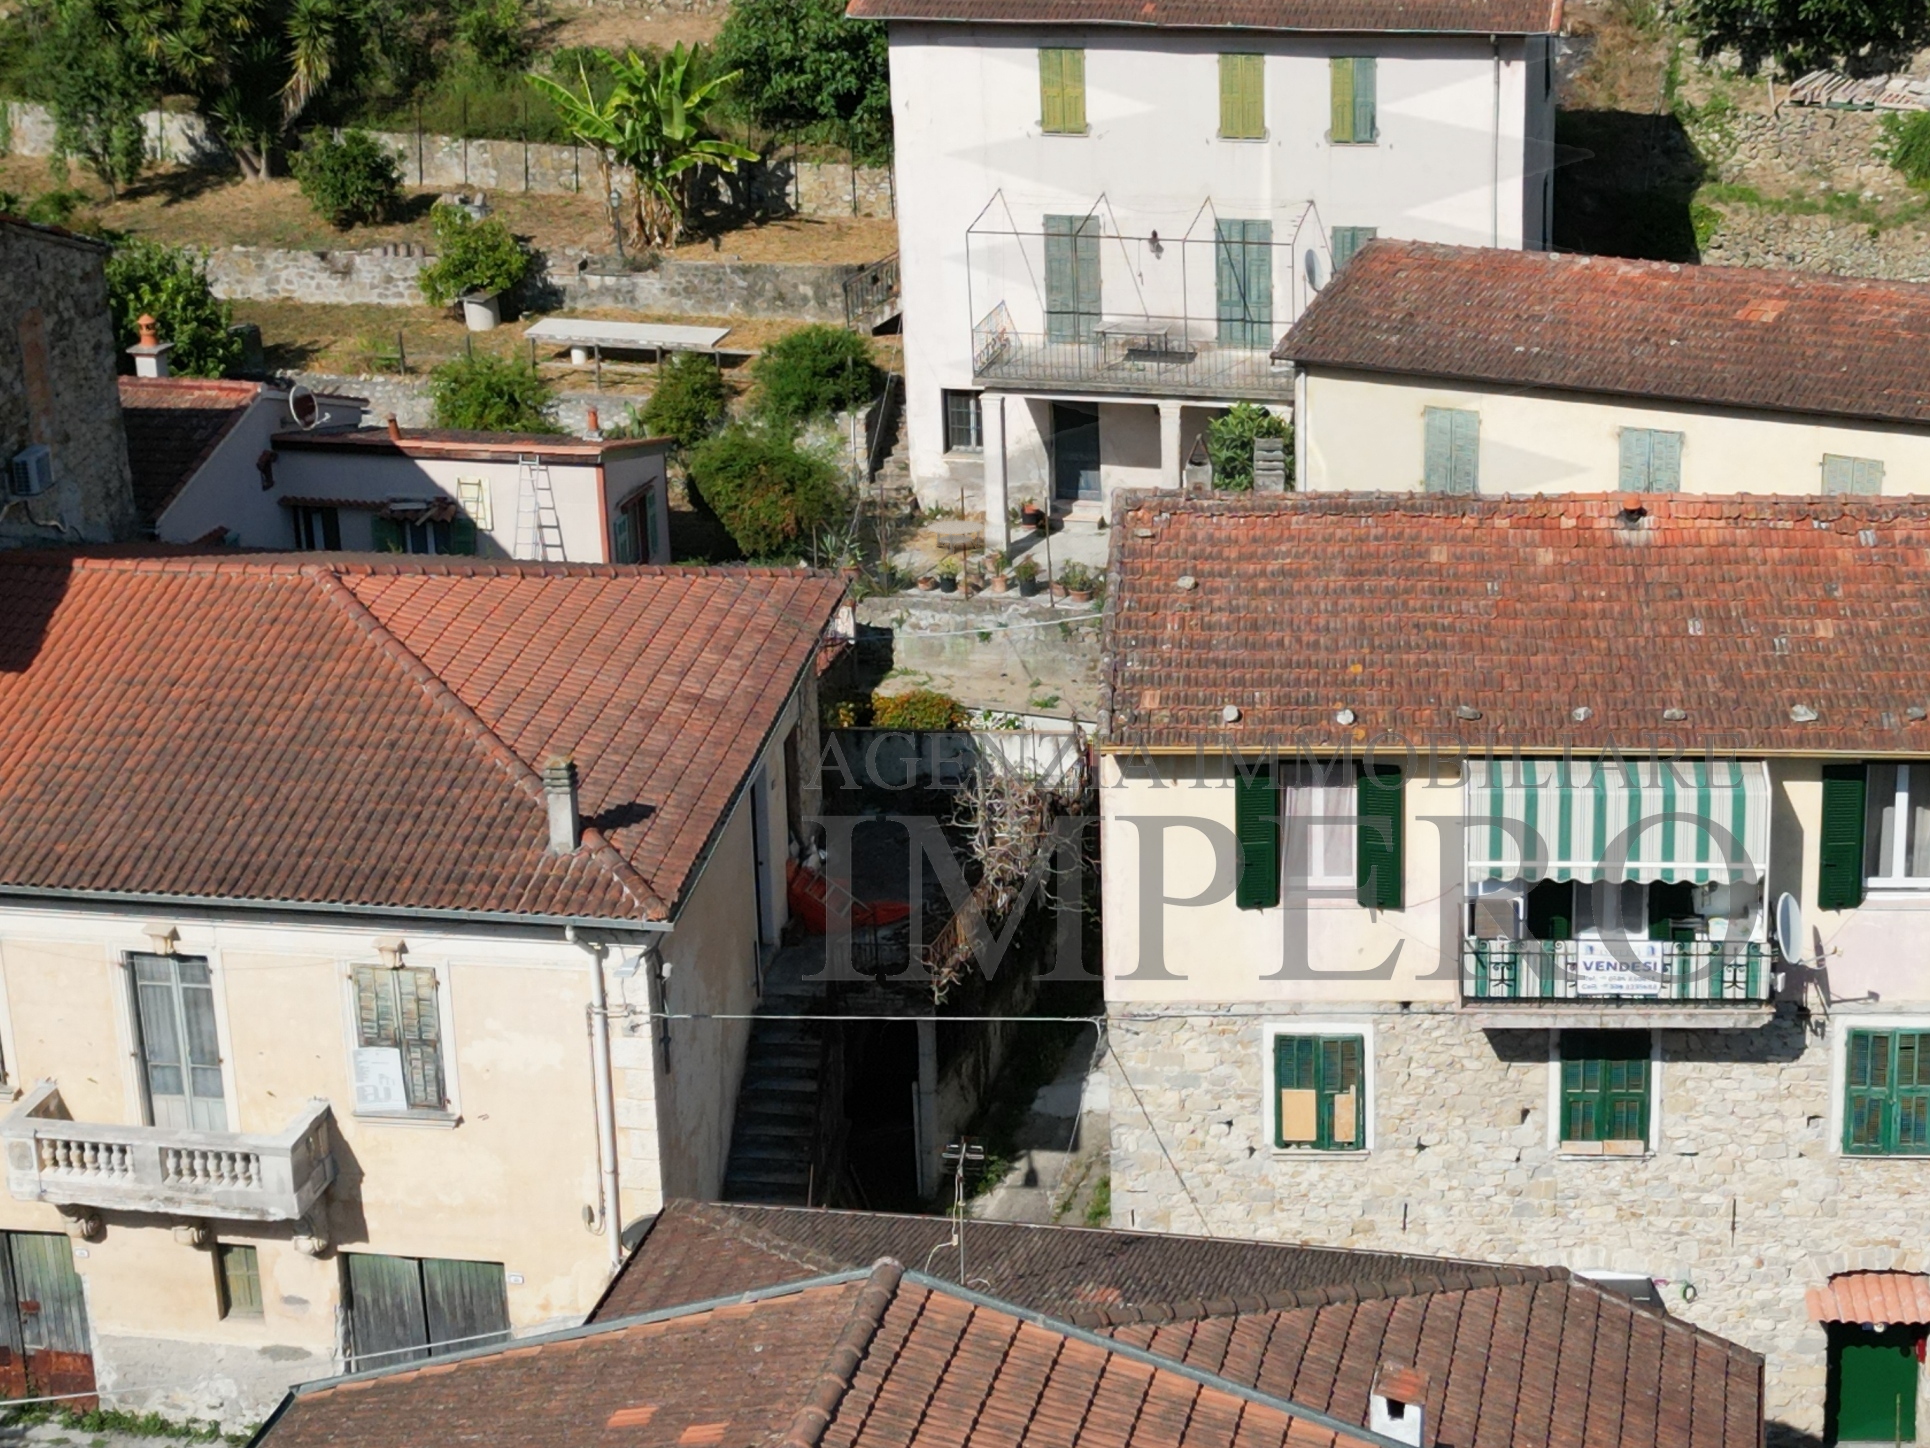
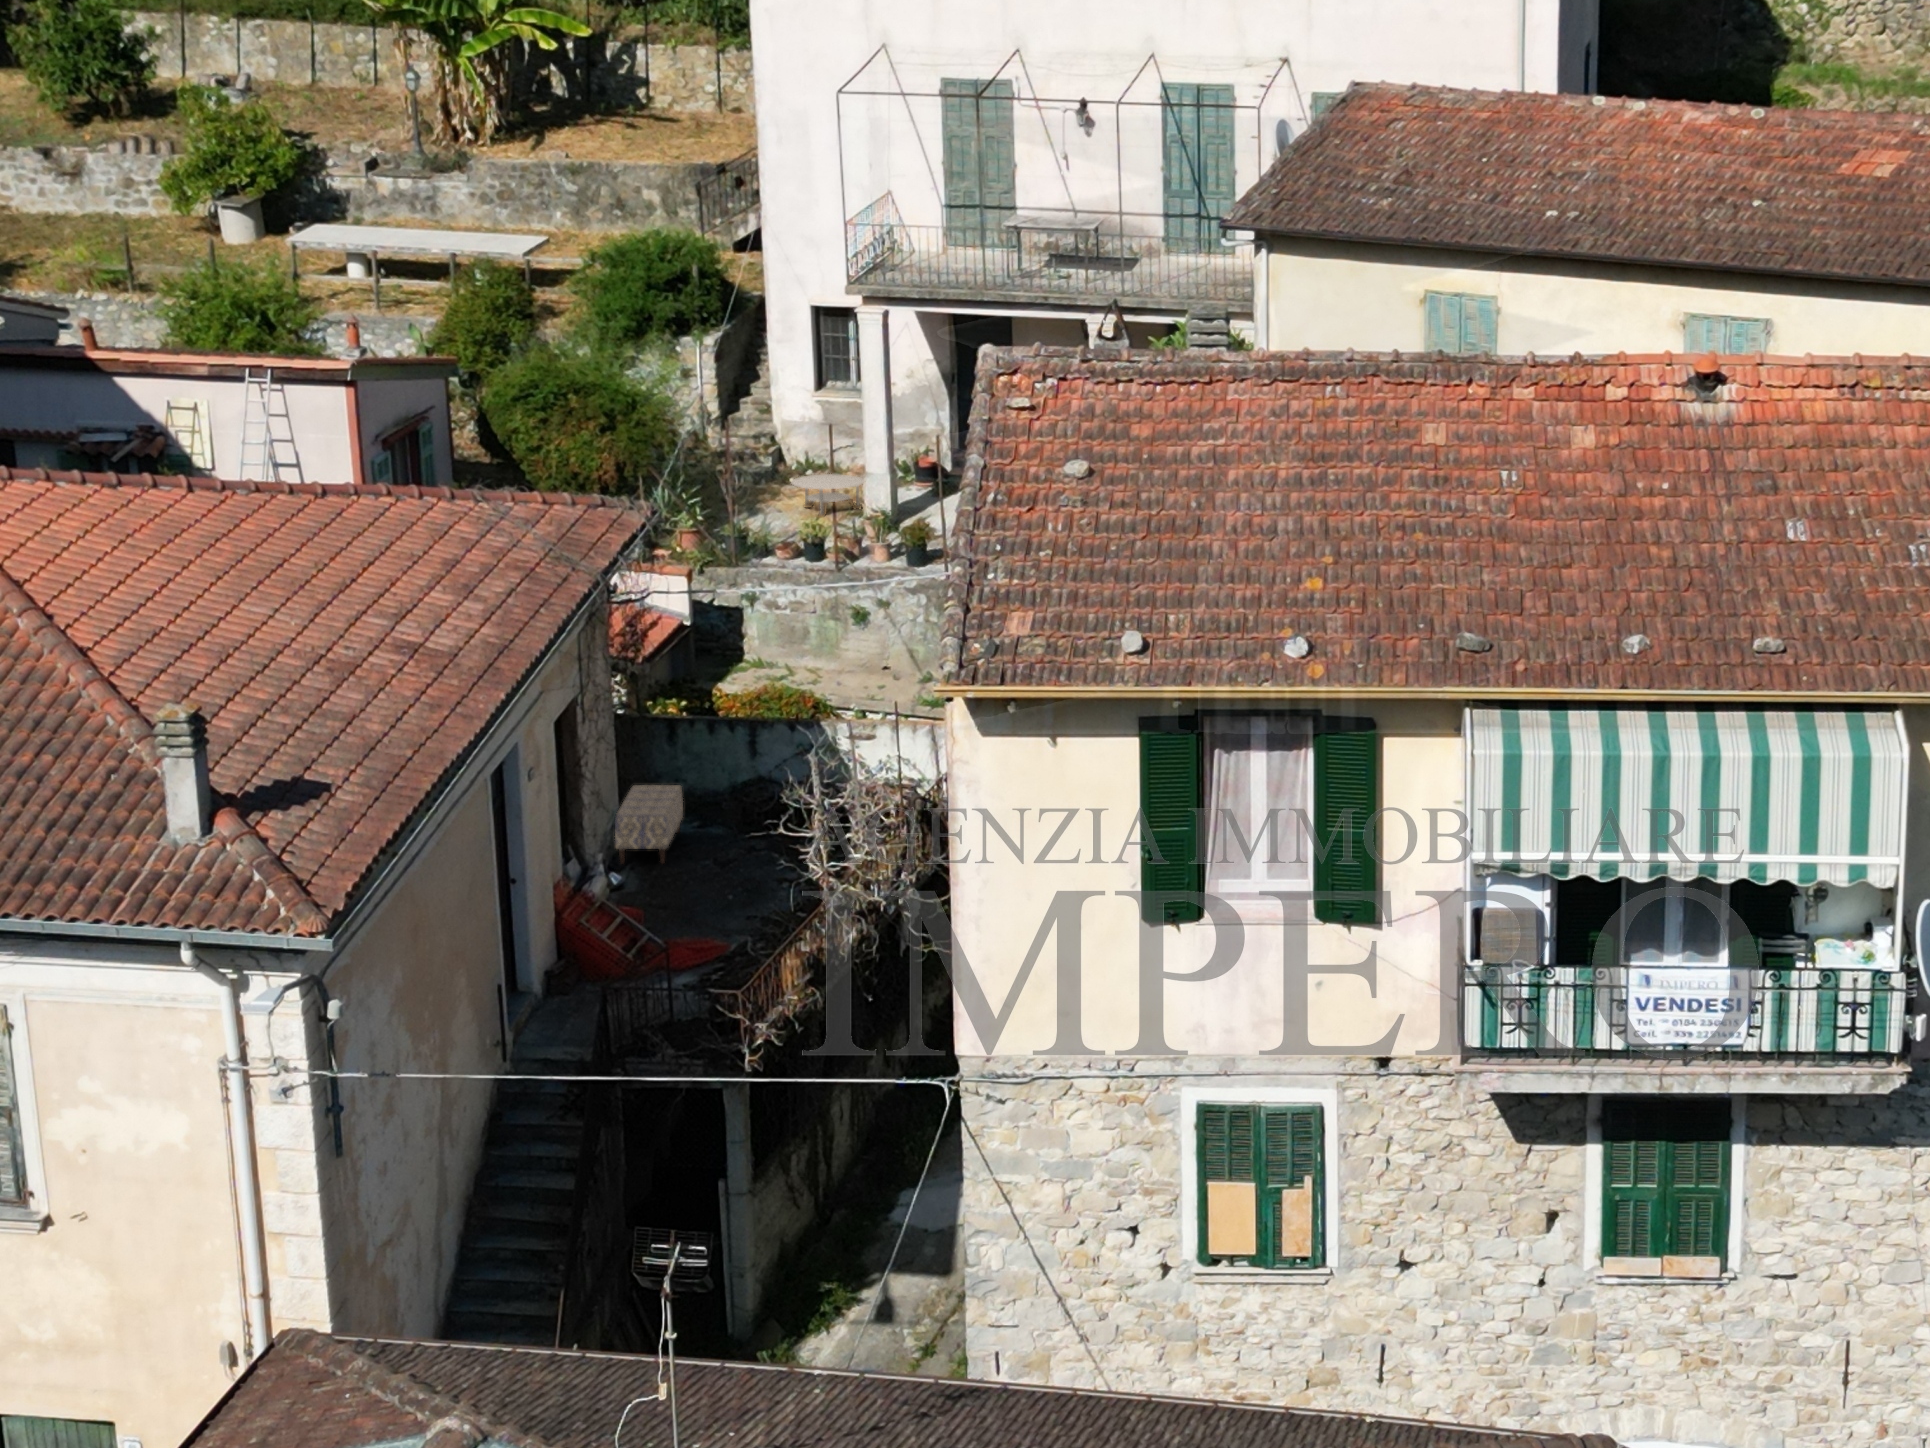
bench: none [826,784,873,844] -> present [615,785,683,863]

